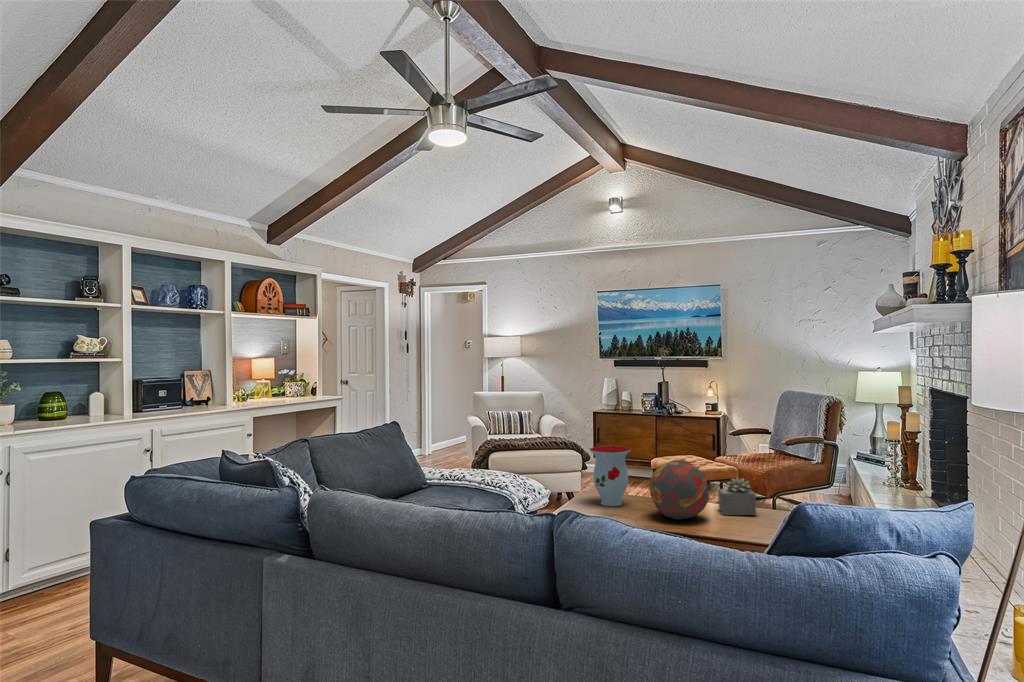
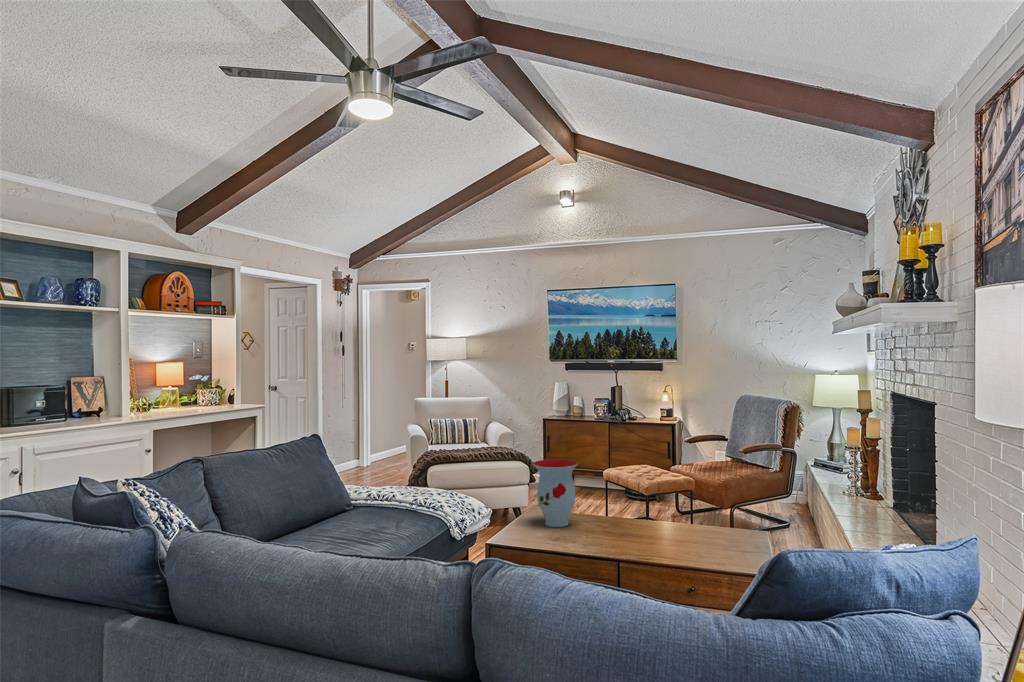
decorative orb: present [649,460,709,520] -> none [598,475,663,543]
succulent plant: present [718,478,756,515] -> none [673,492,716,535]

